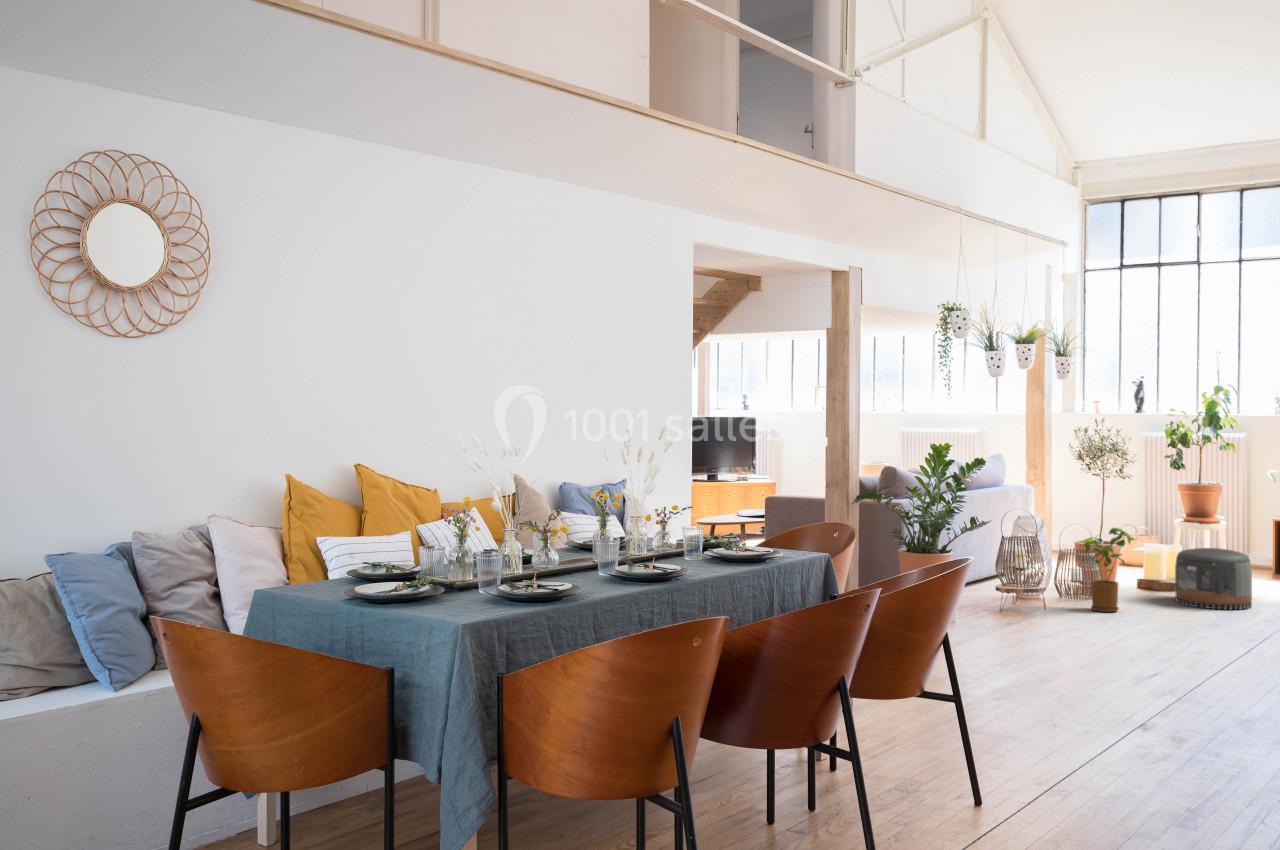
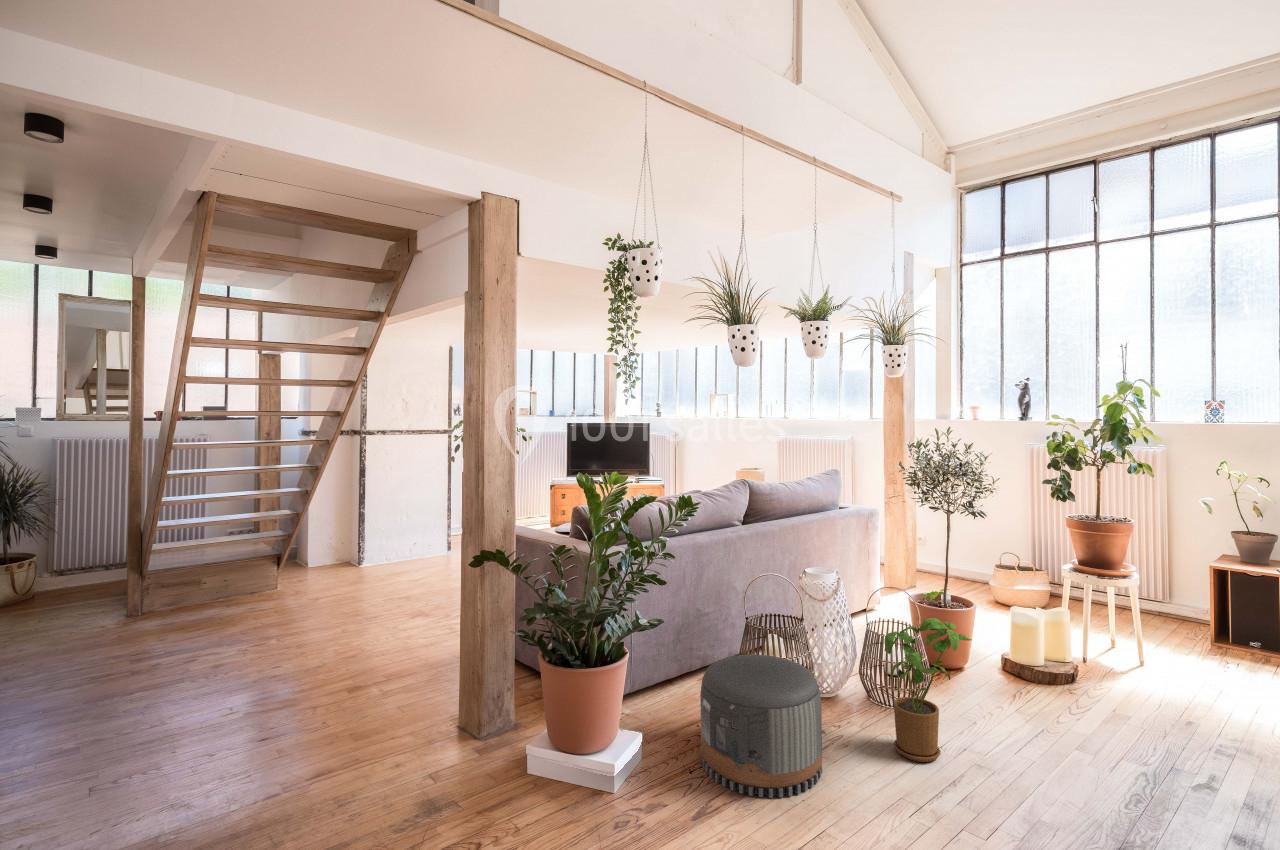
pouf: present [1175,548,1252,609] -> present [700,655,822,798]

